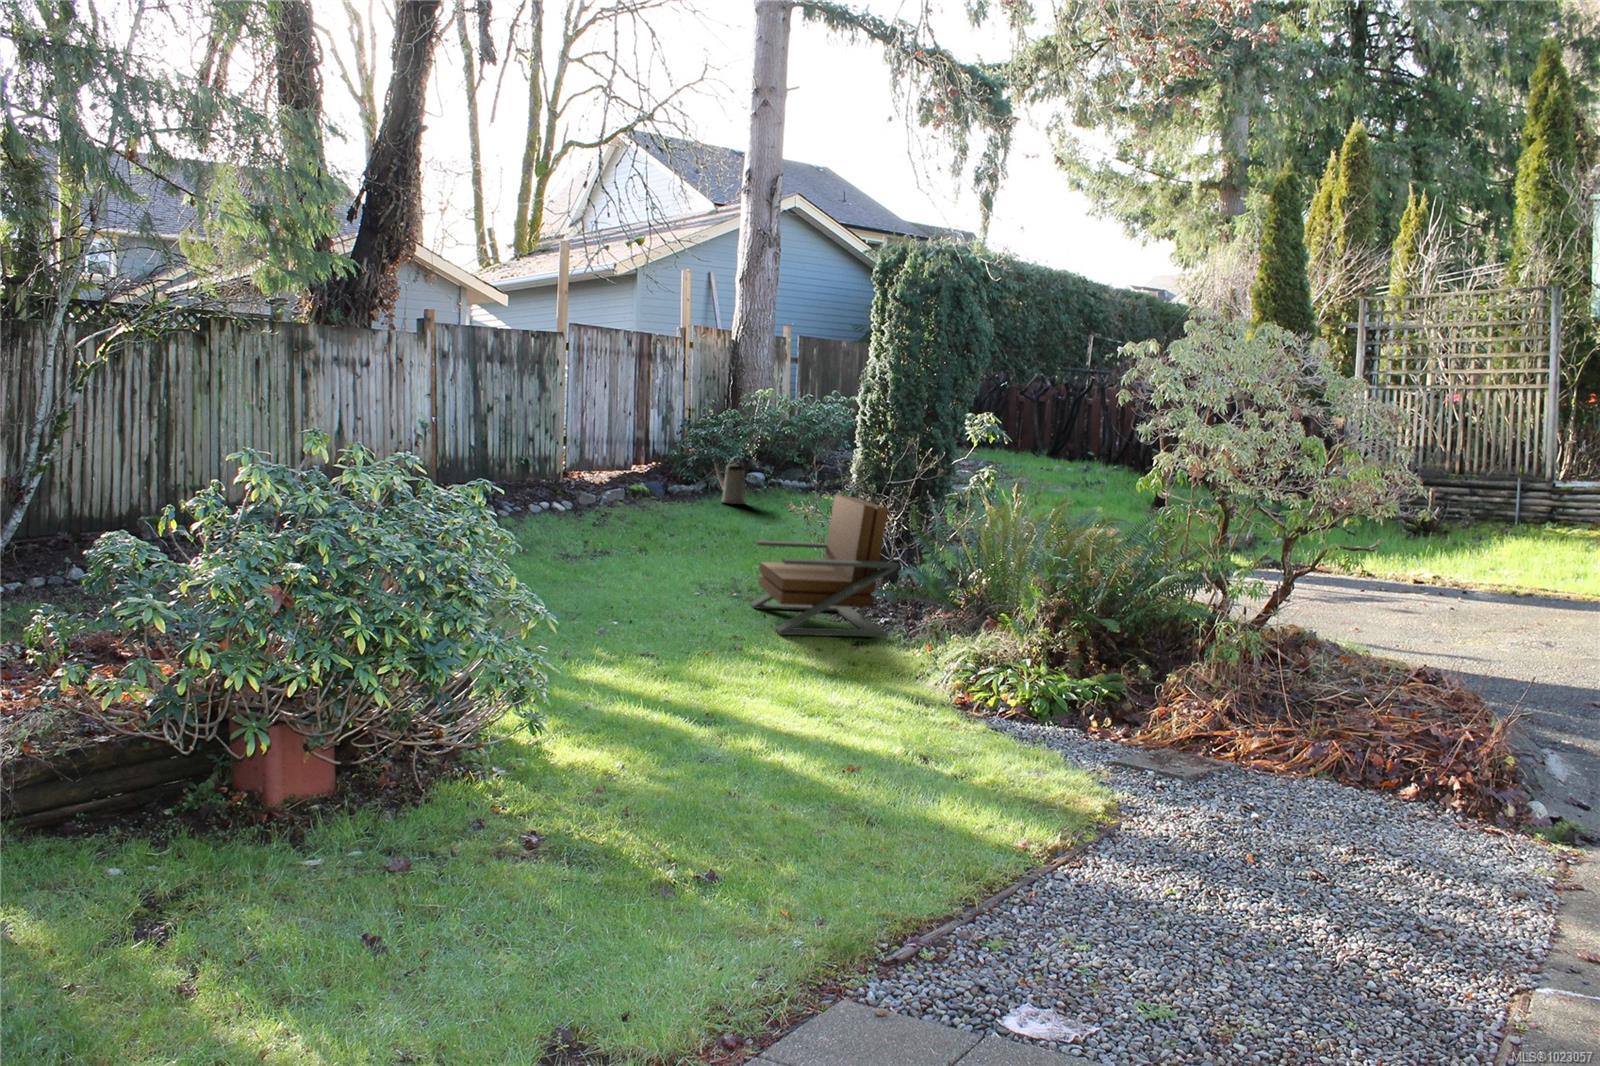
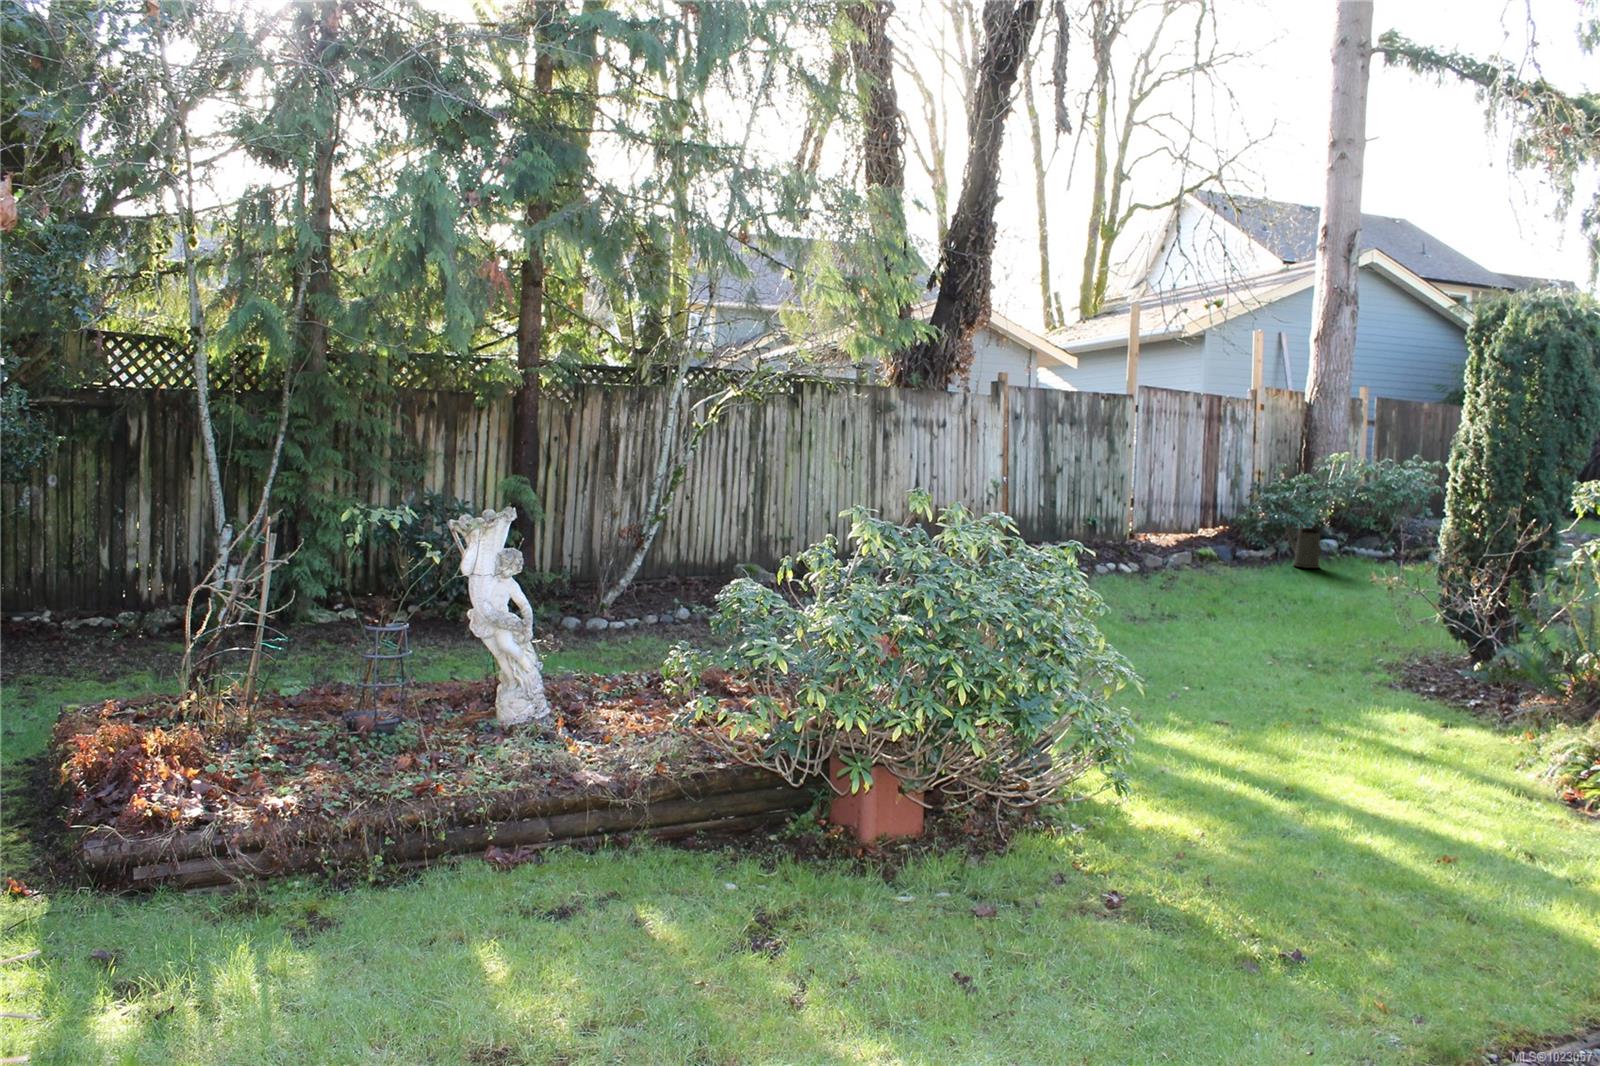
lounge chair: present [750,495,899,637] -> none [1321,565,1496,720]

